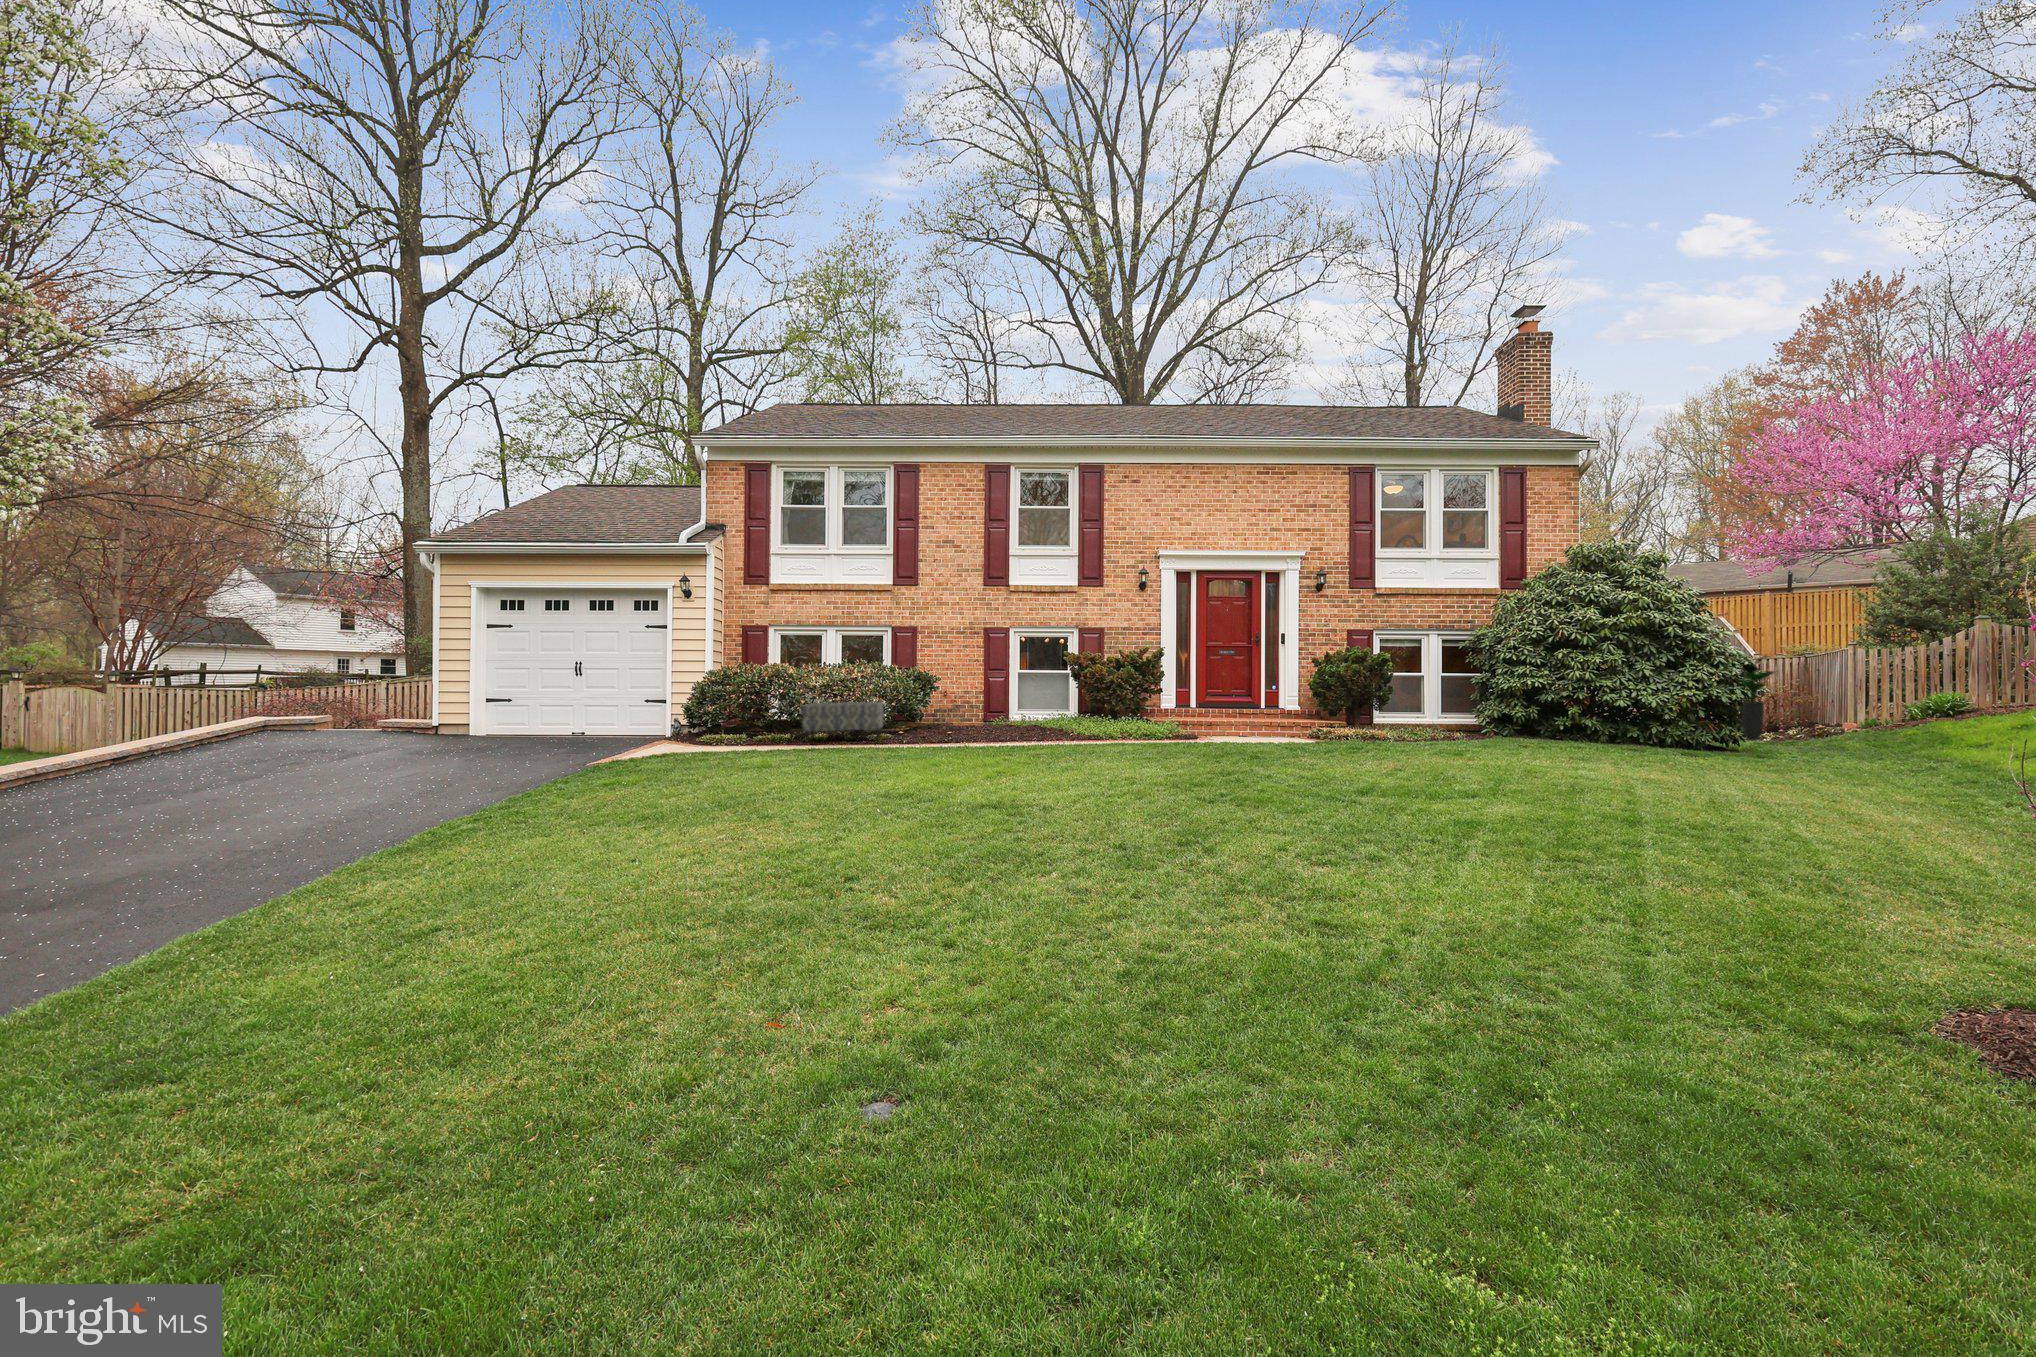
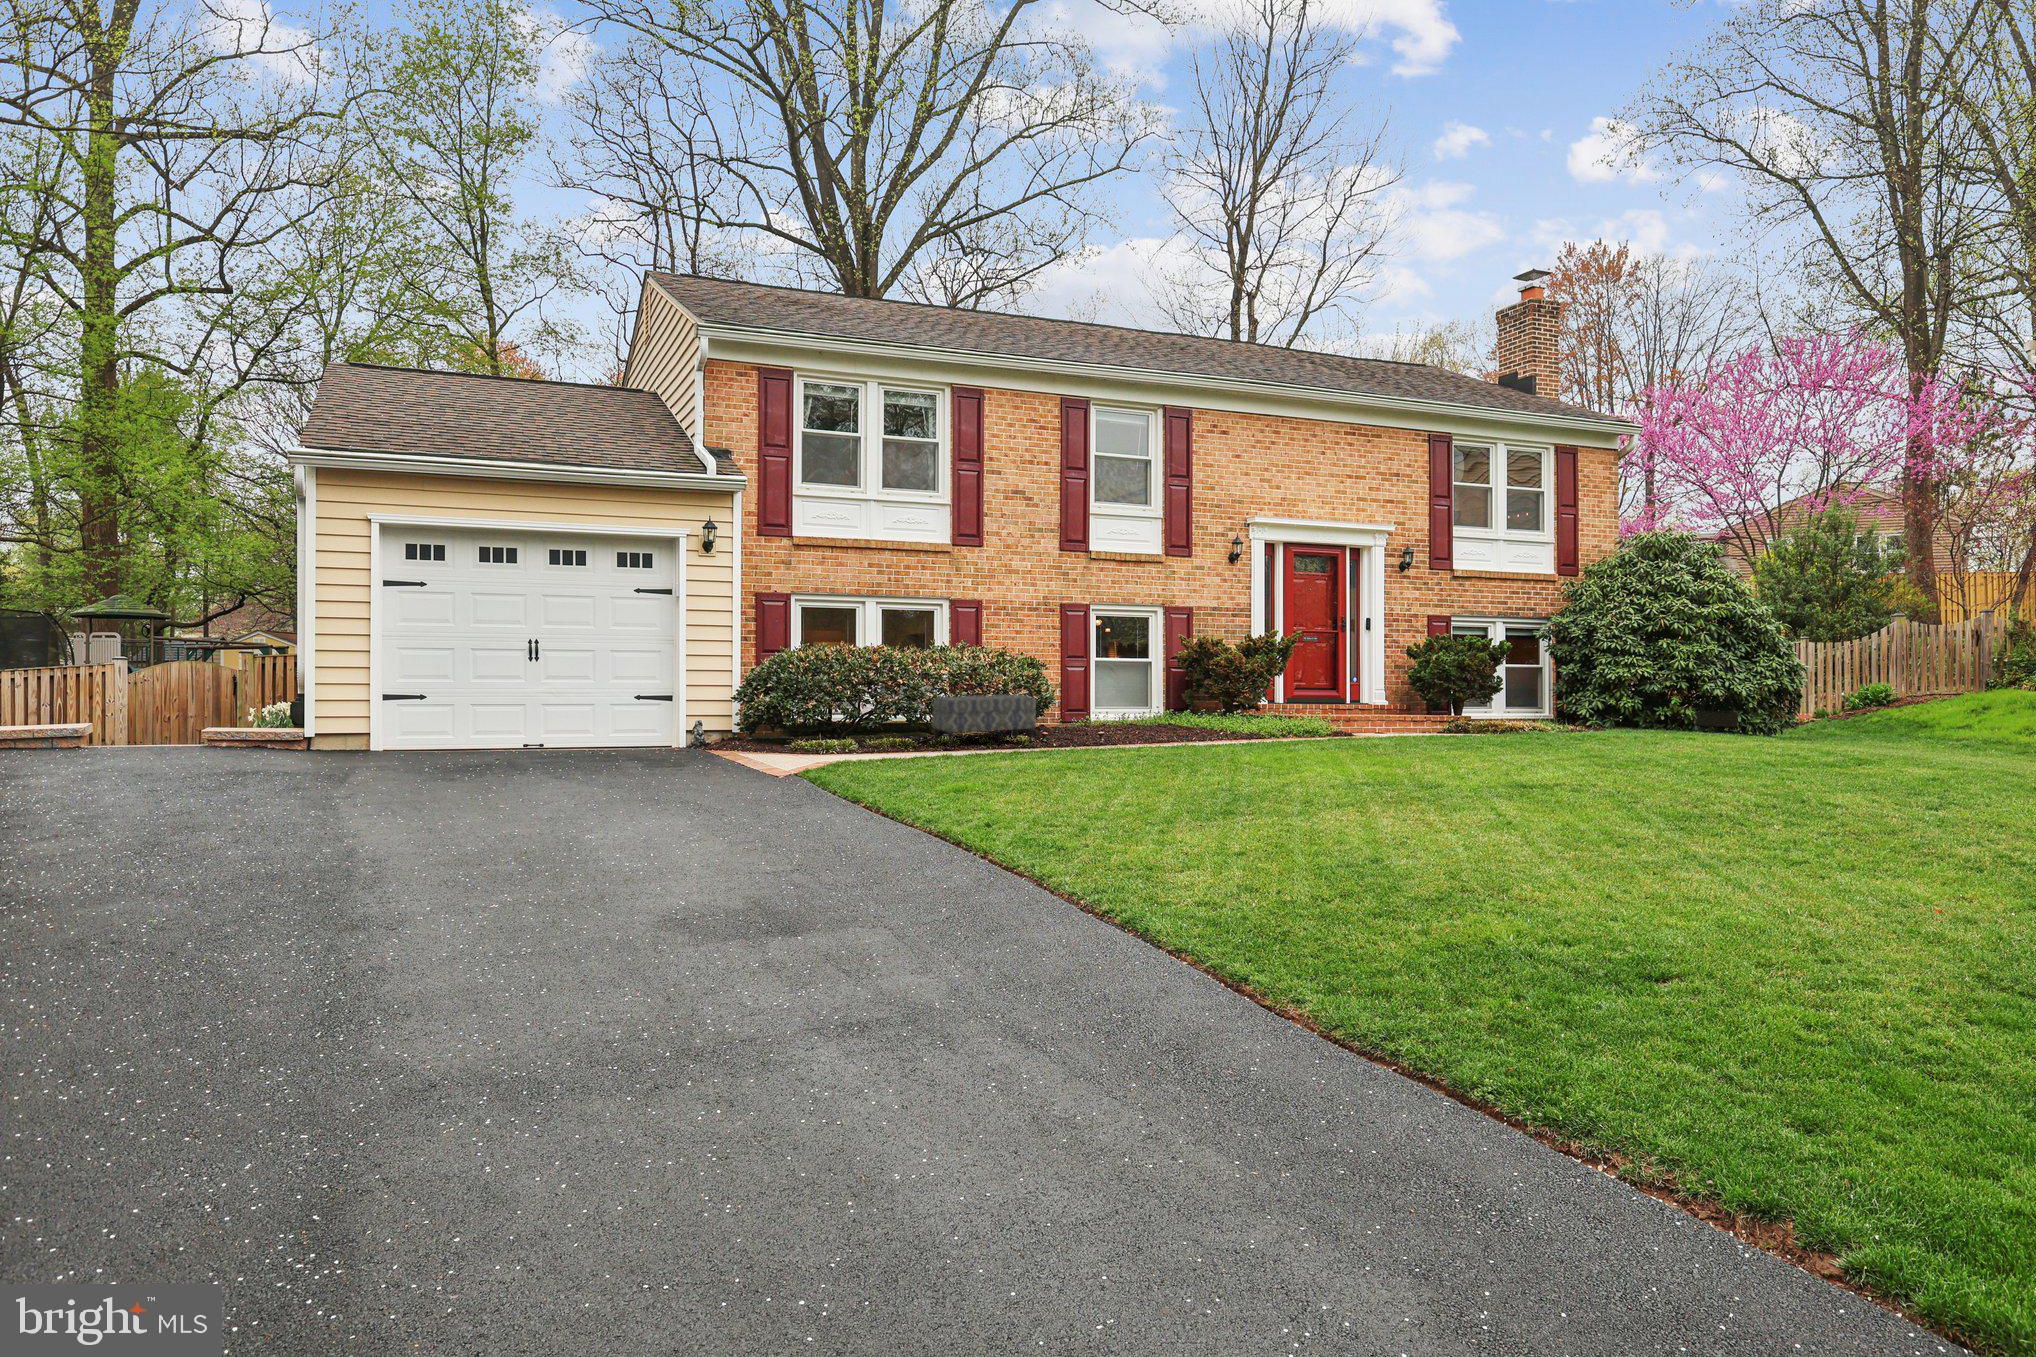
potted plant: present [1740,656,1775,741] -> none [1792,648,1834,726]
basket: none [1594,705,1647,740] -> present [1695,695,1739,727]

